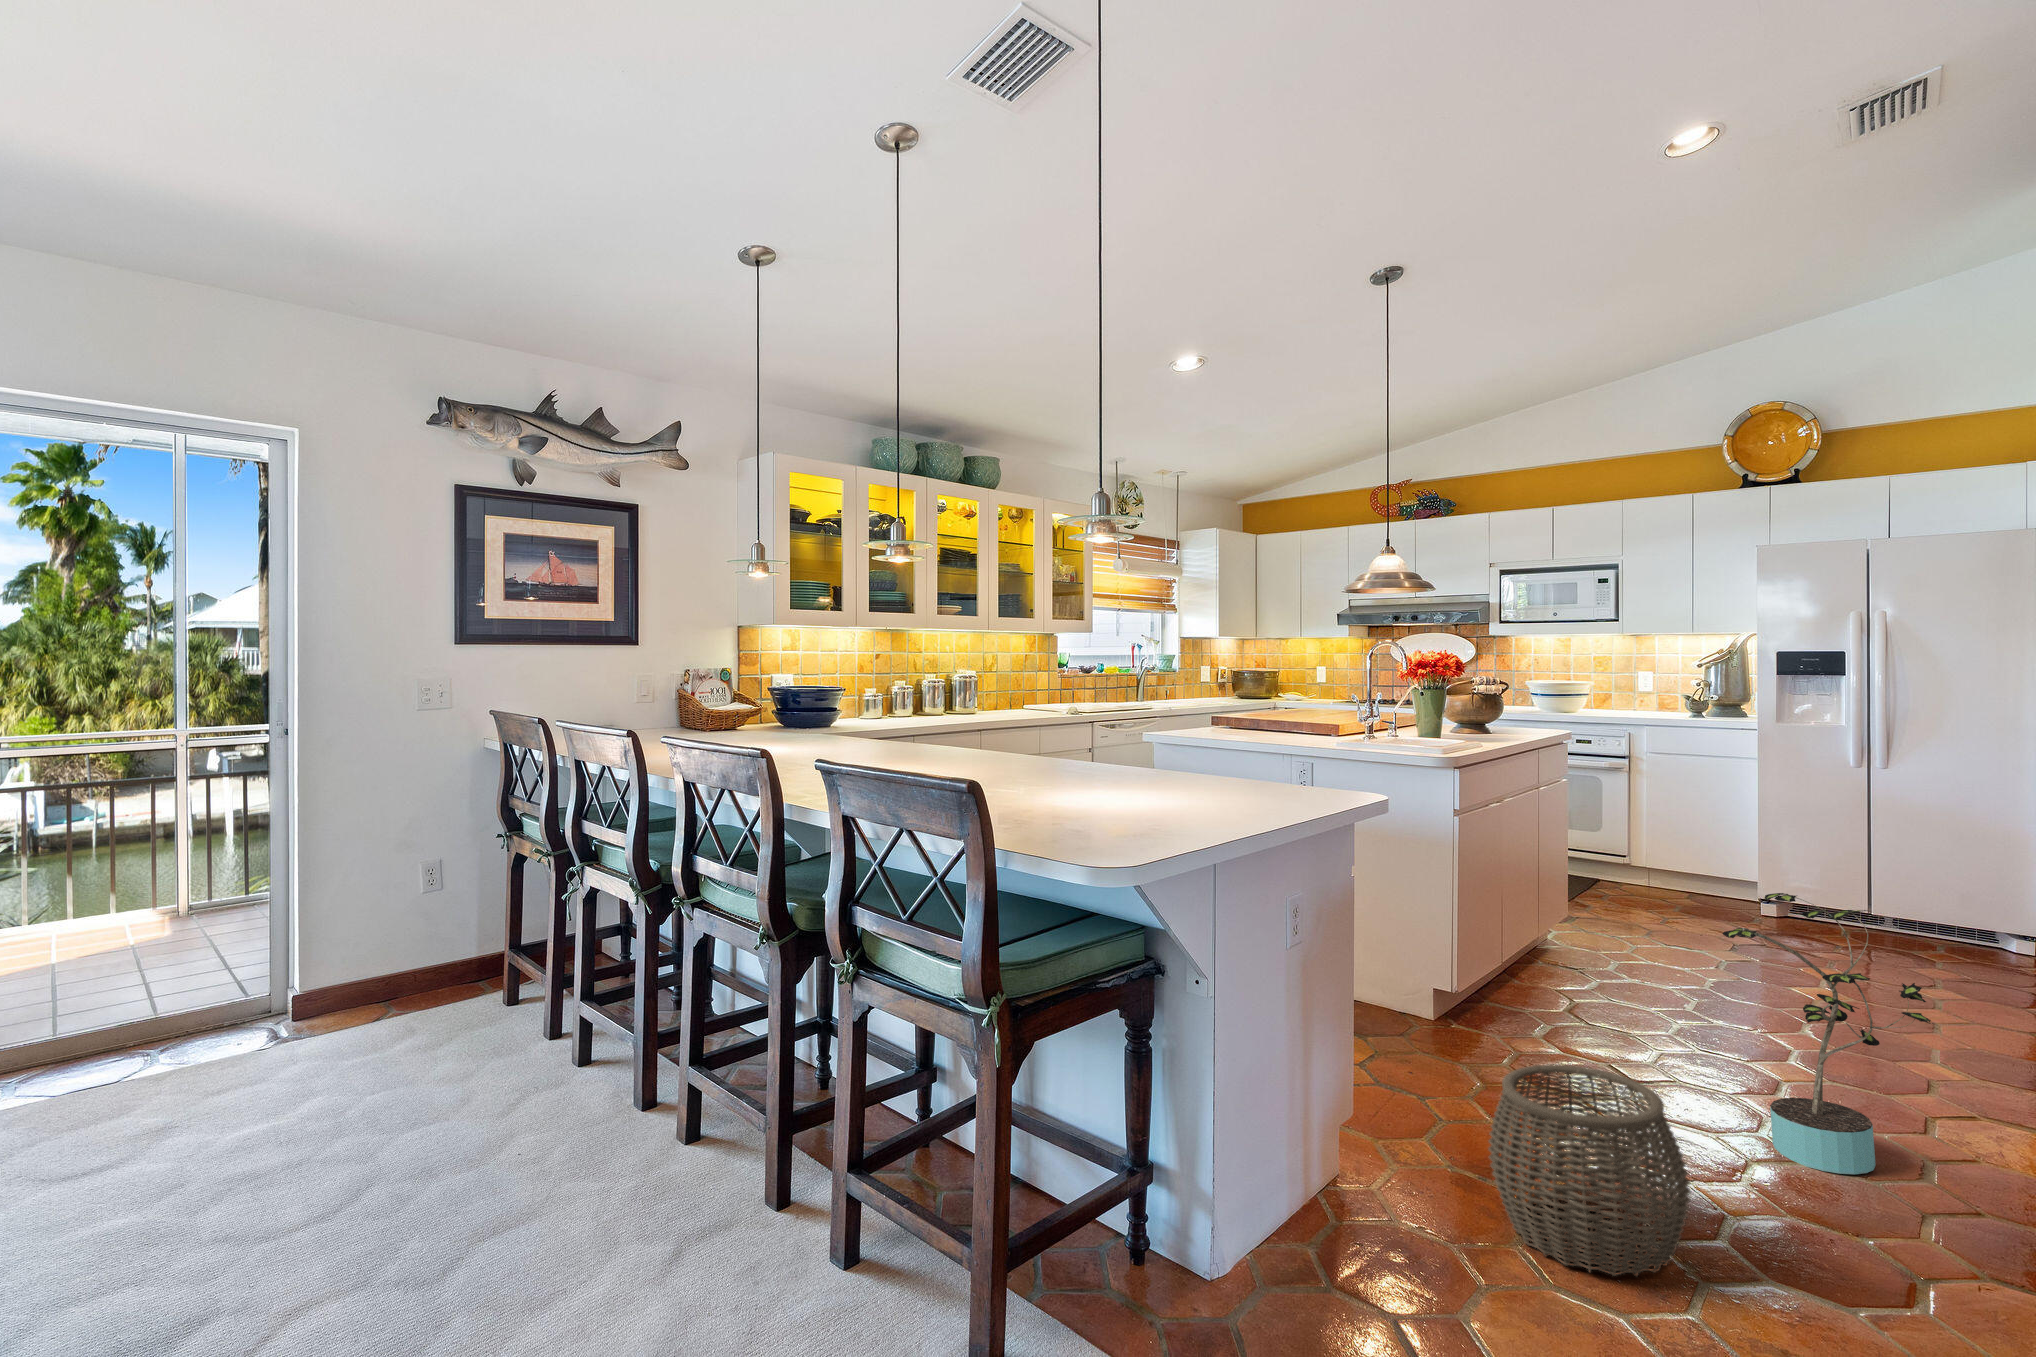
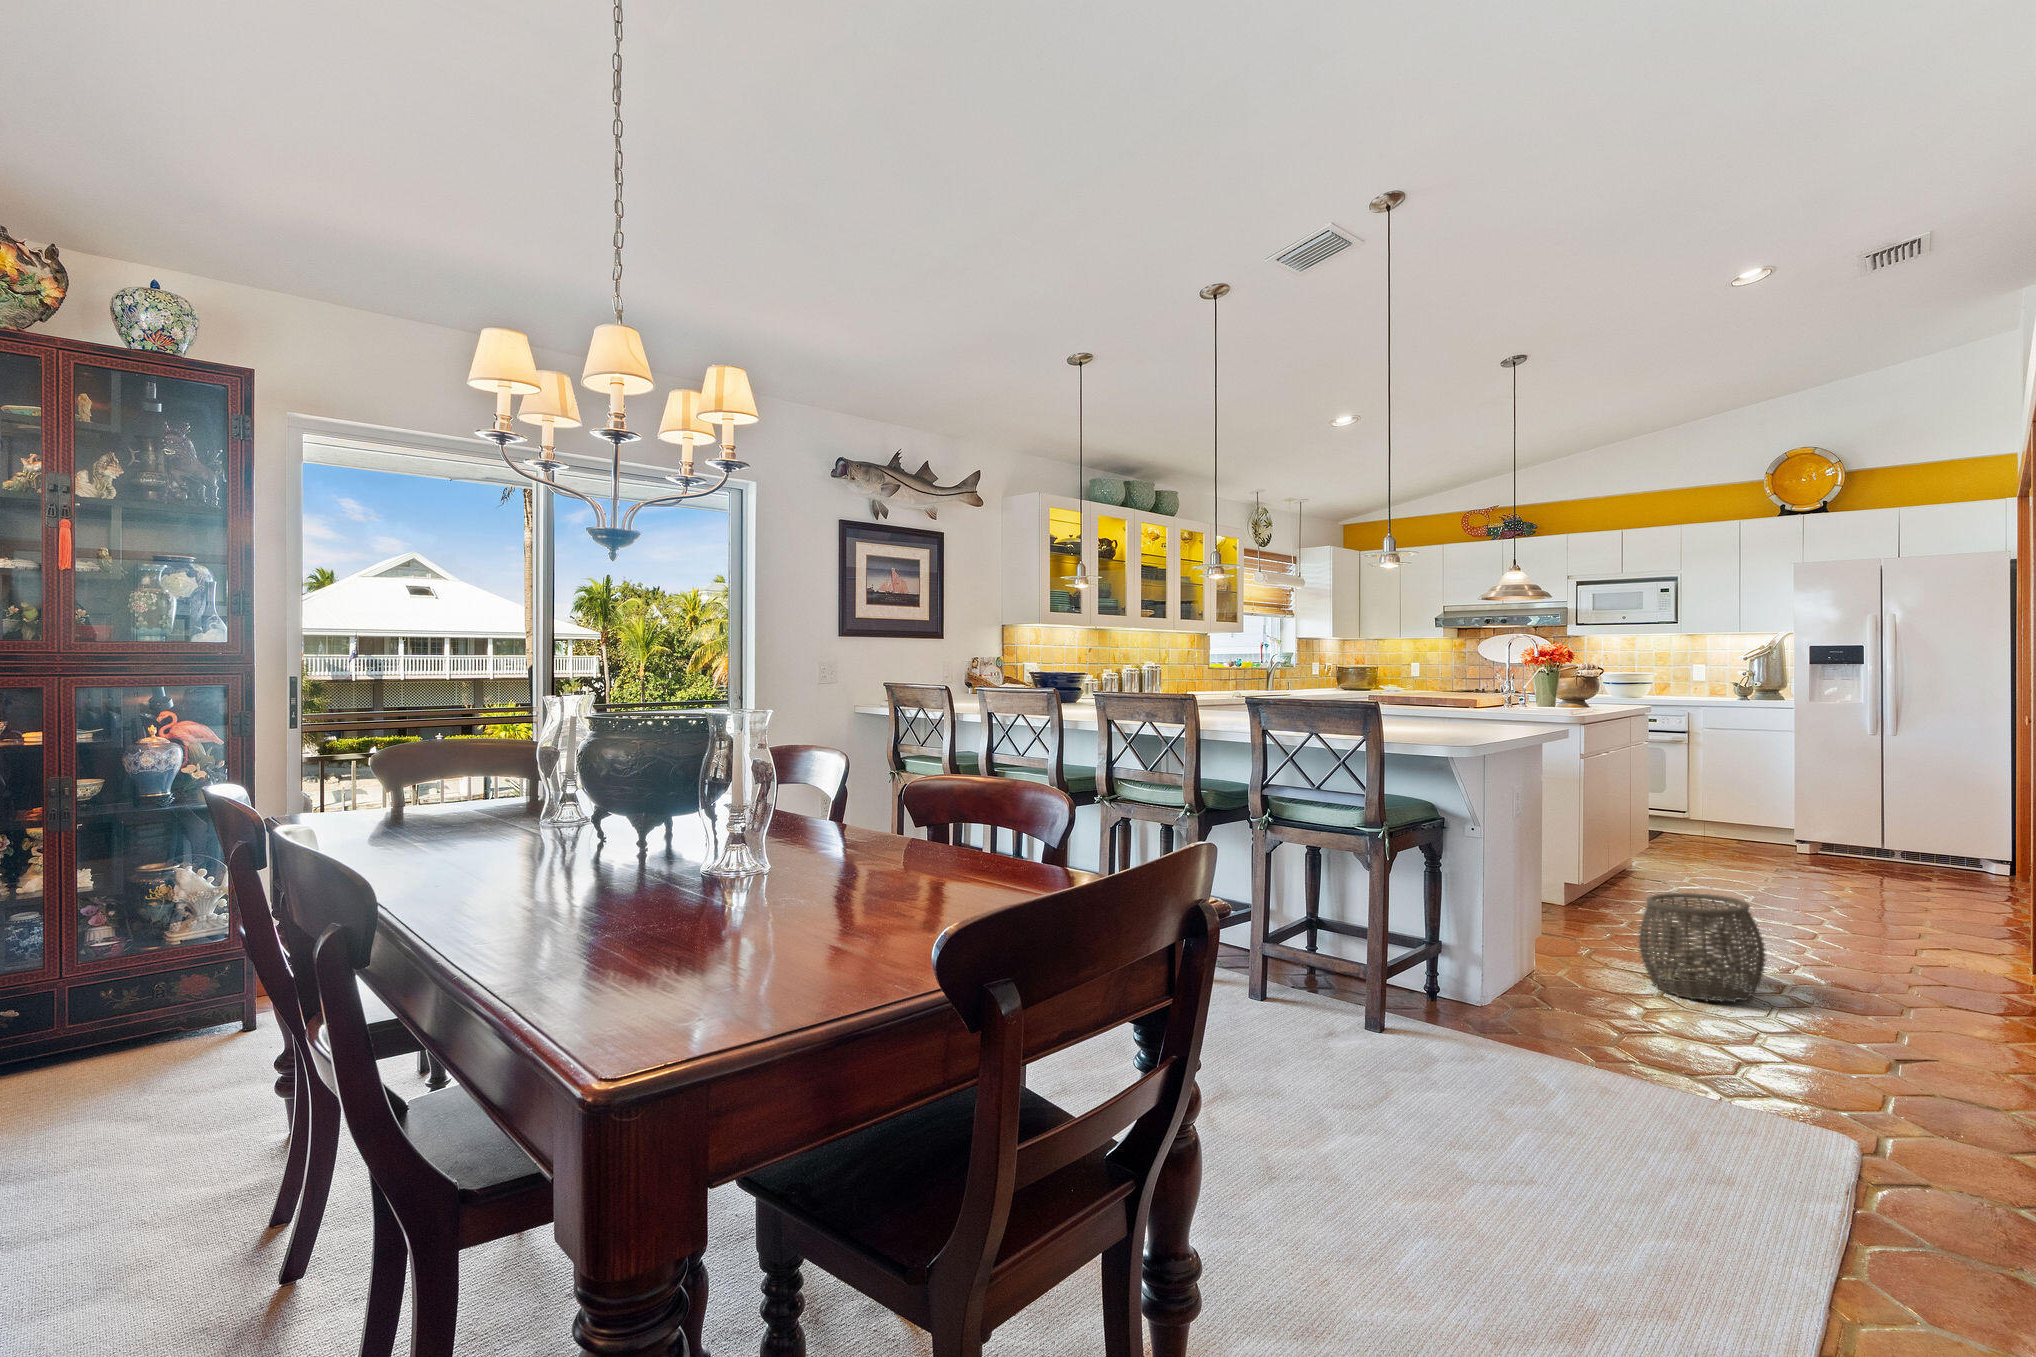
potted plant: present [1723,893,1931,1174] -> none [1780,796,1915,969]

